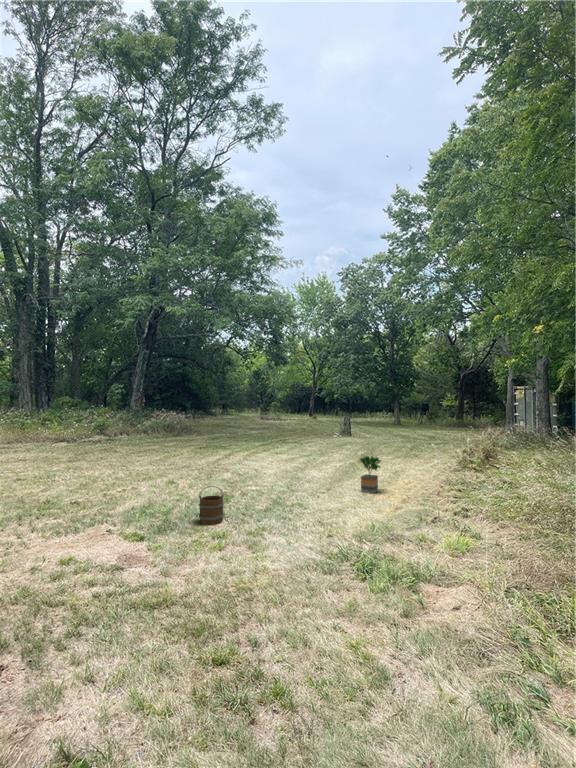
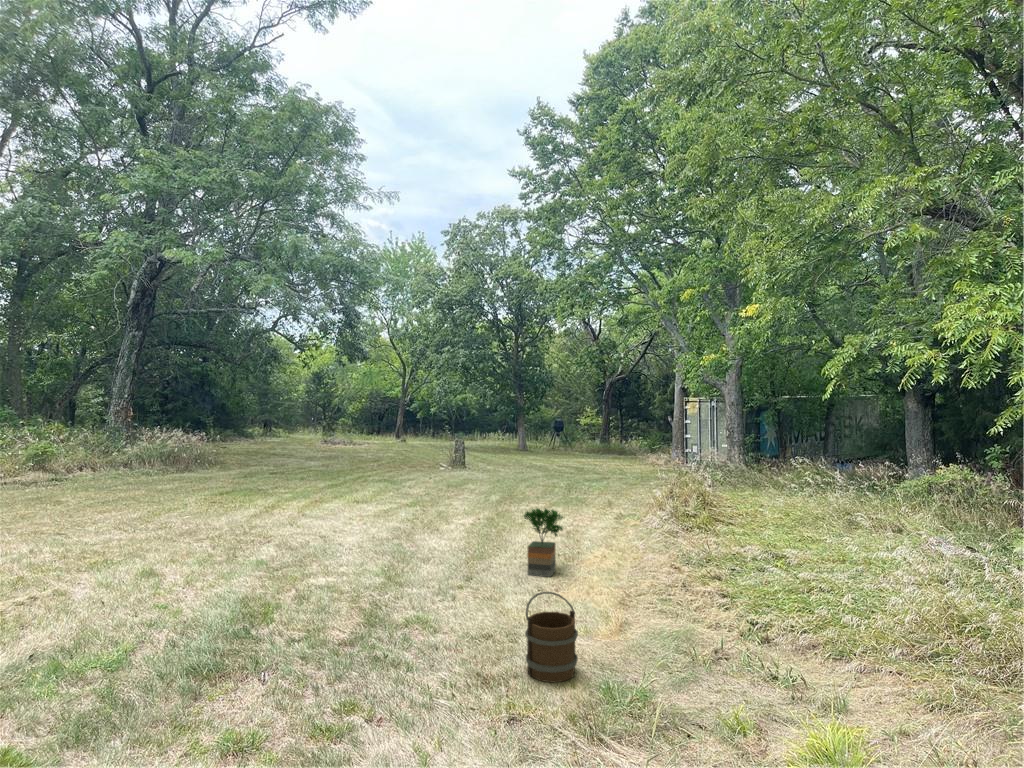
bucket: present [199,486,224,525] -> present [525,592,578,682]

